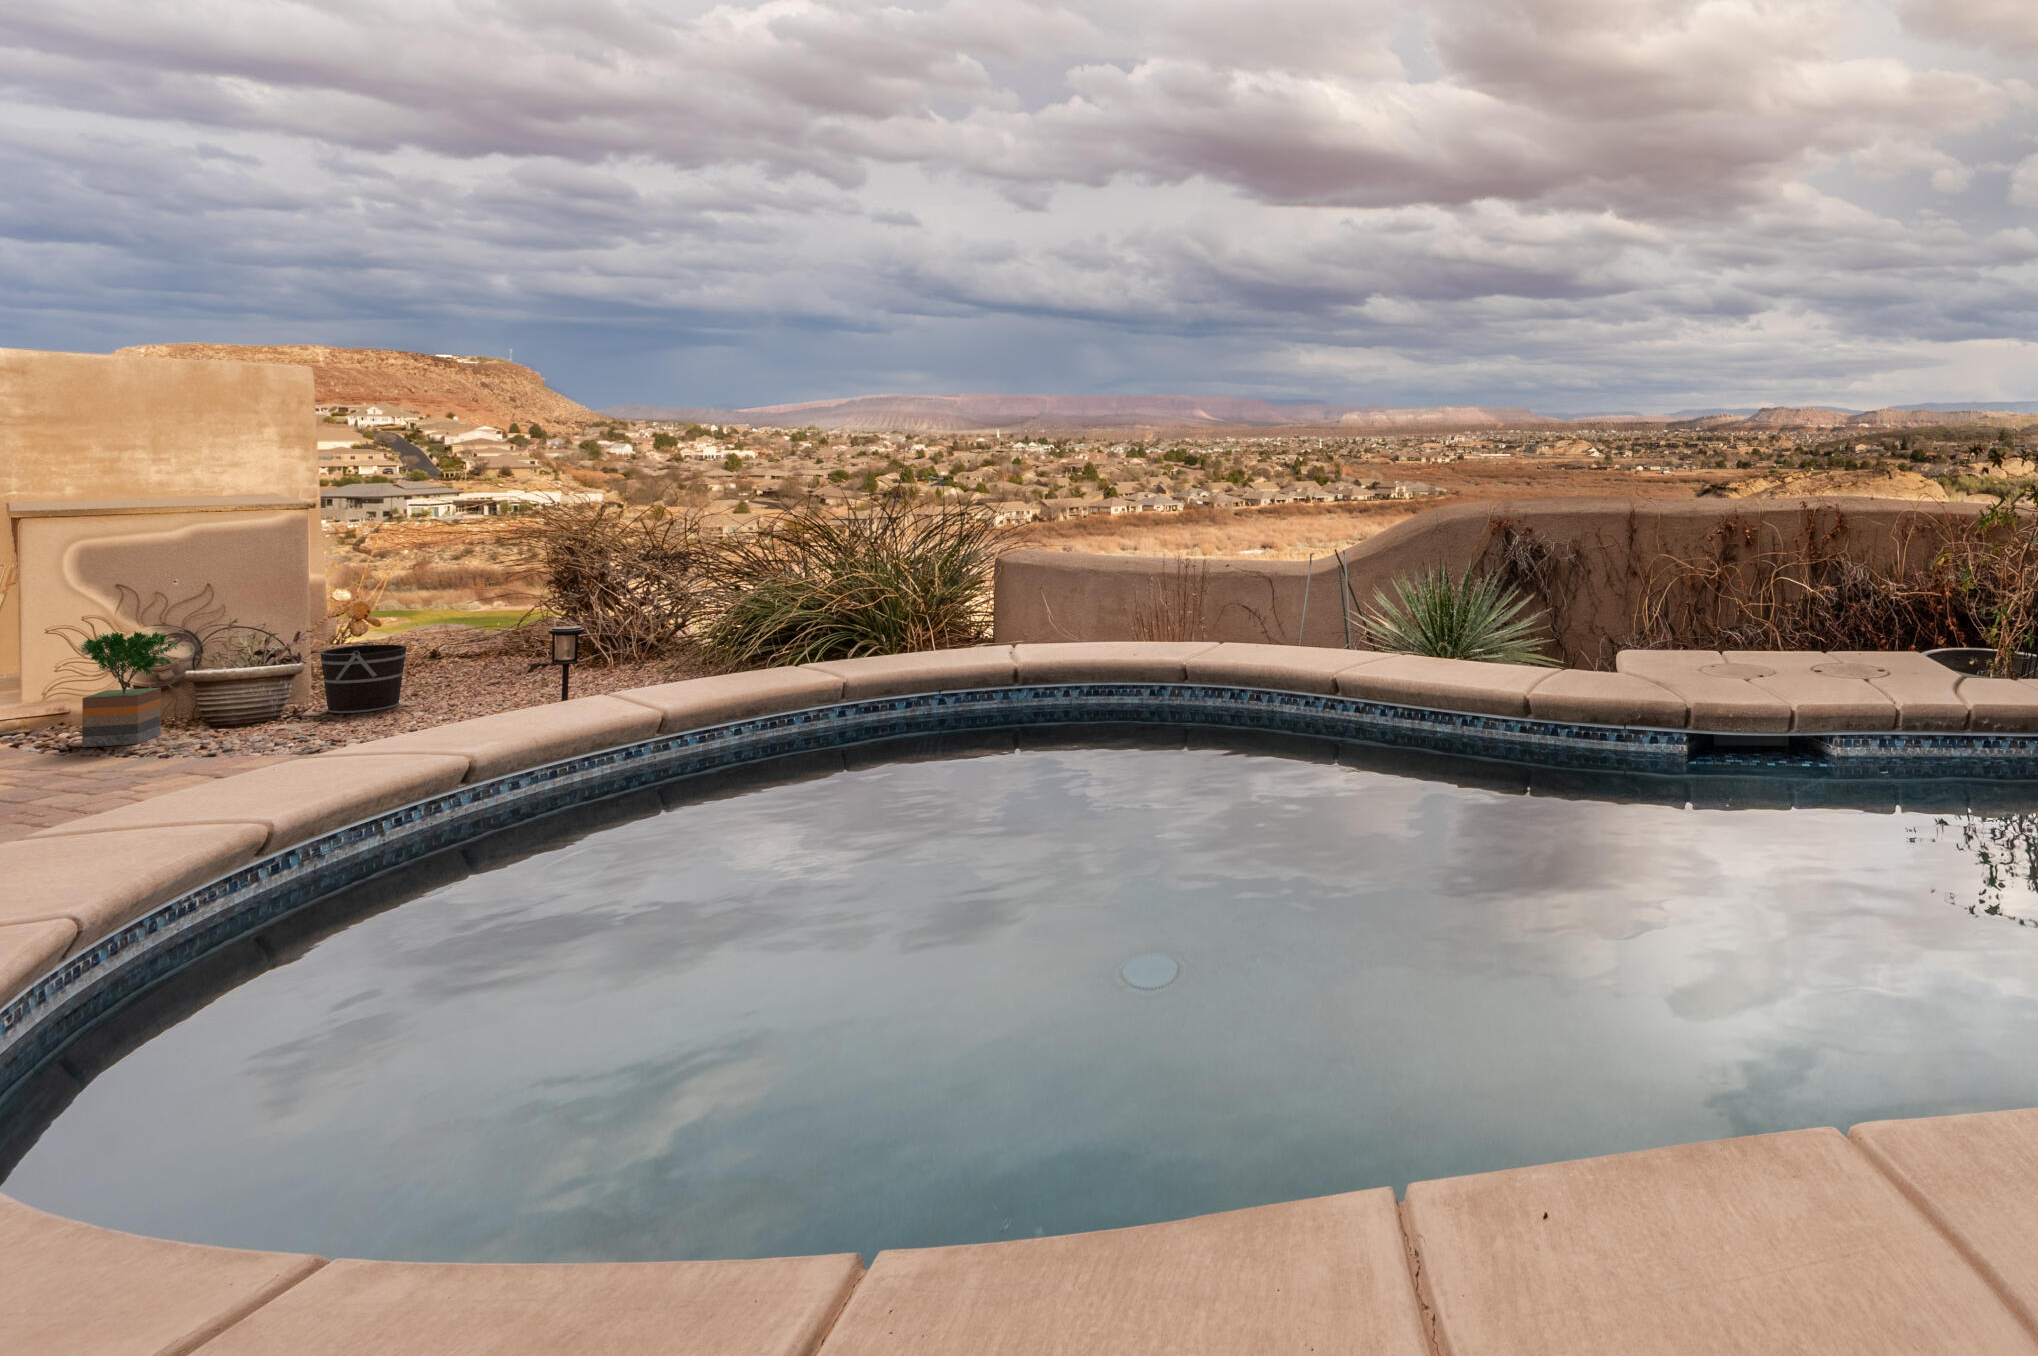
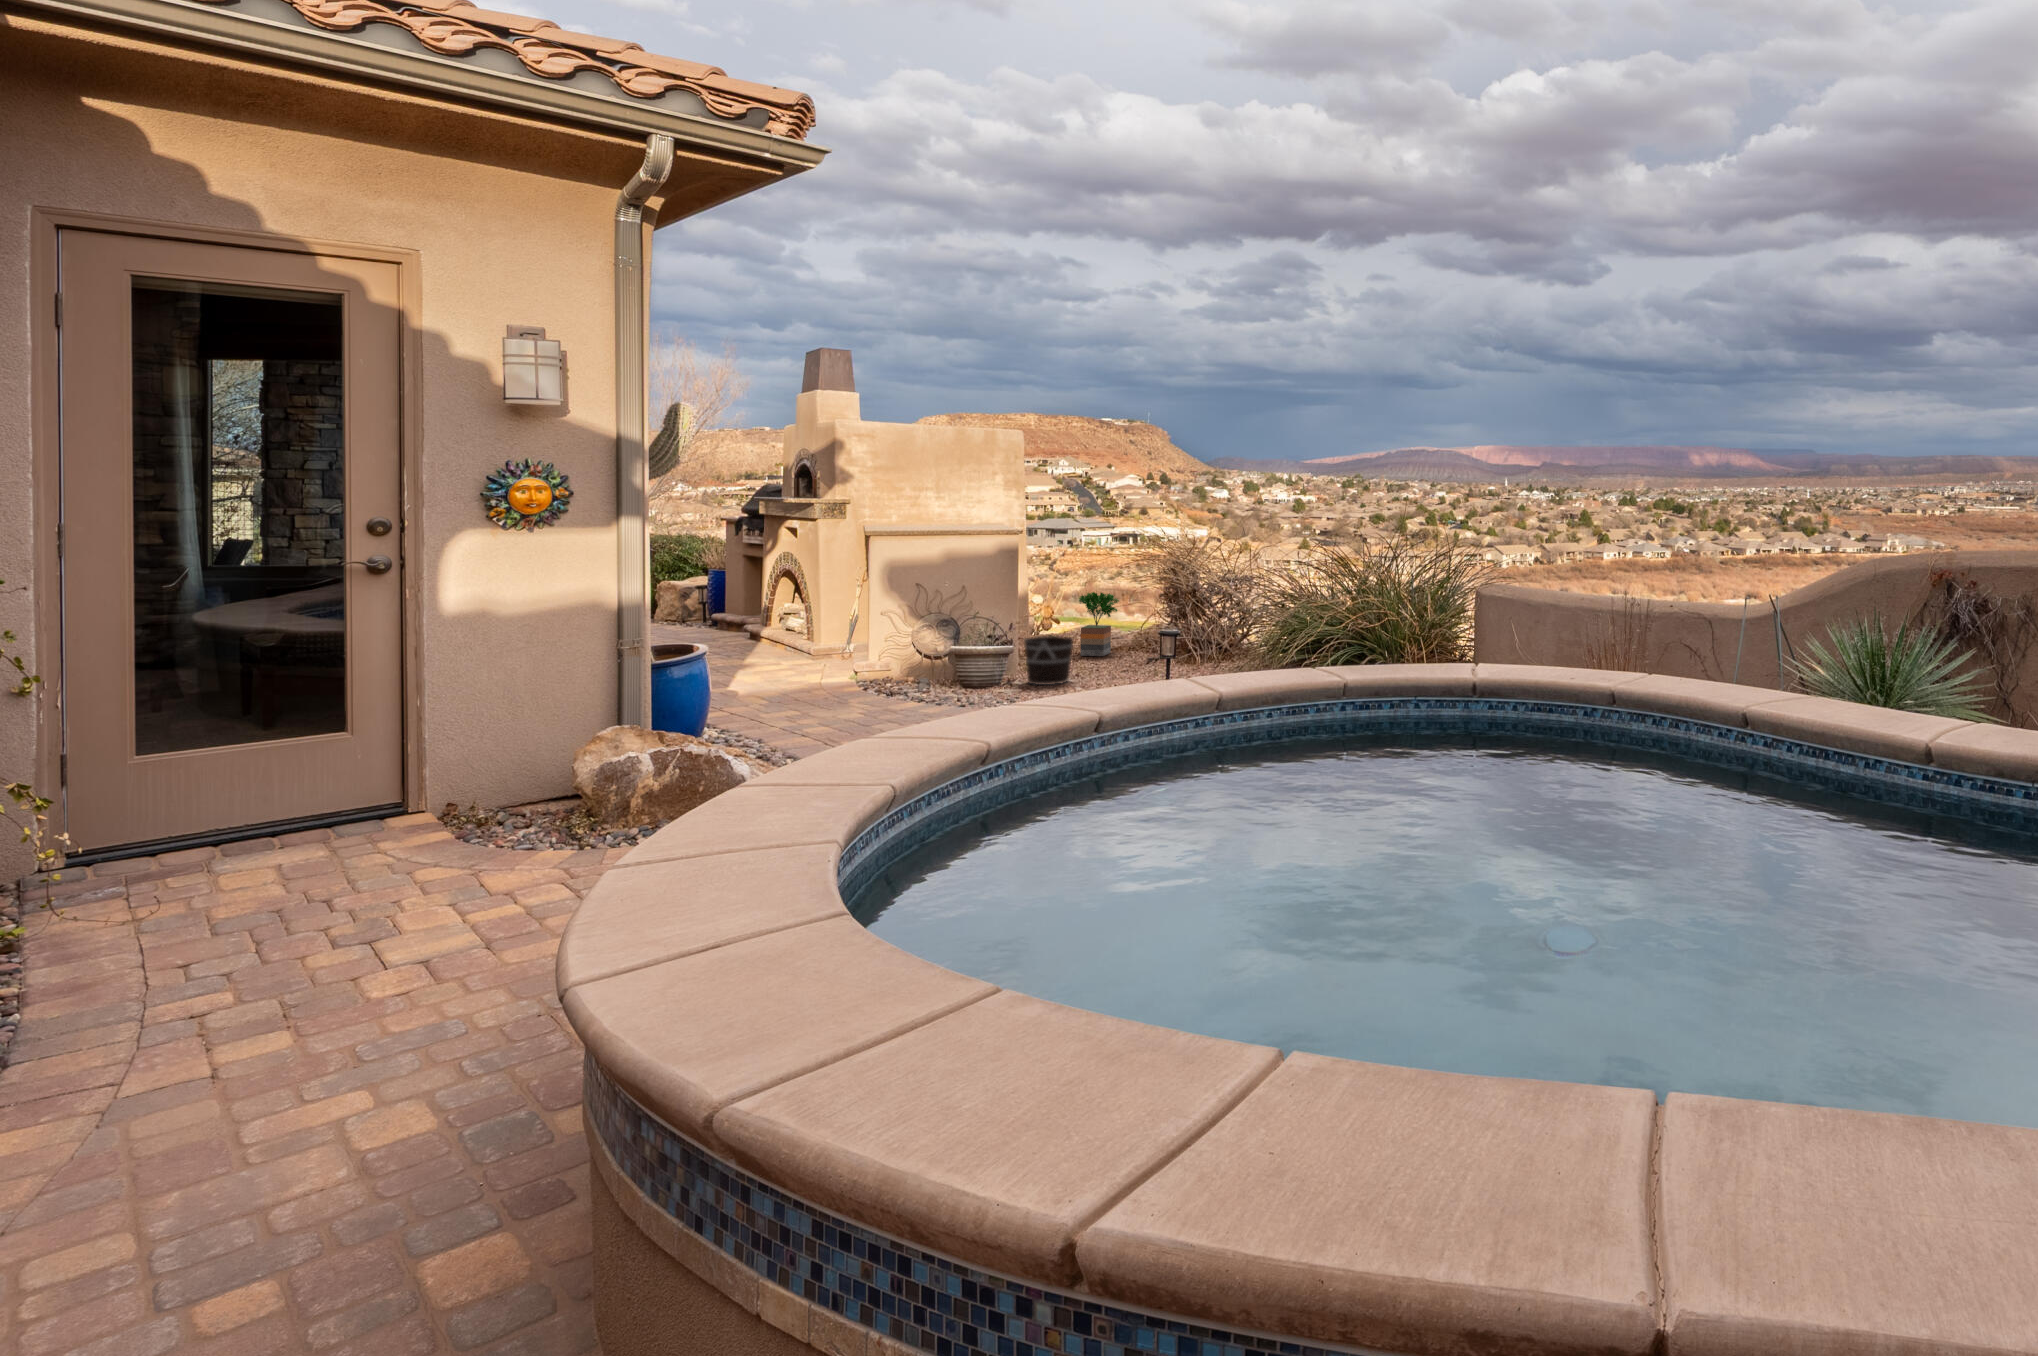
potted tree: present [79,631,179,747] -> present [1079,592,1119,656]

